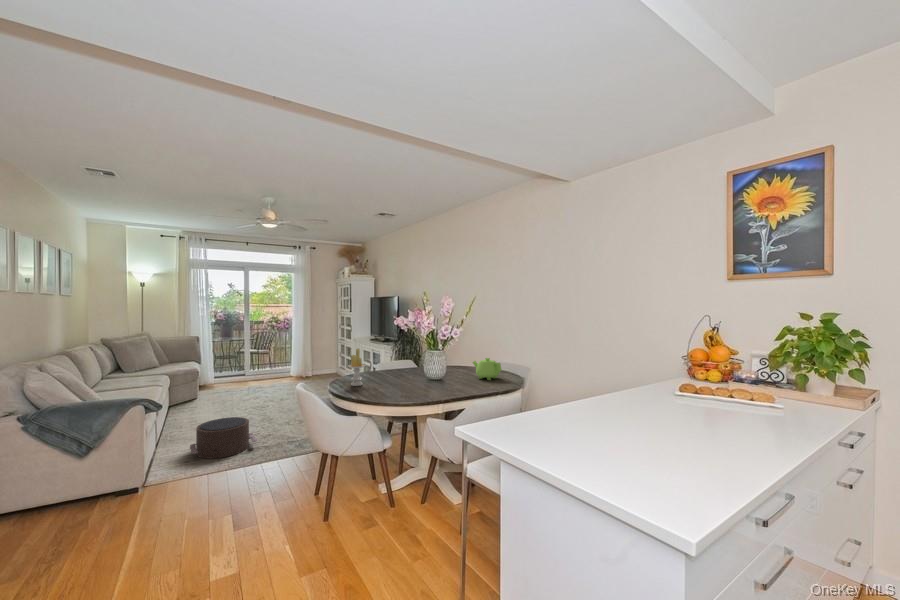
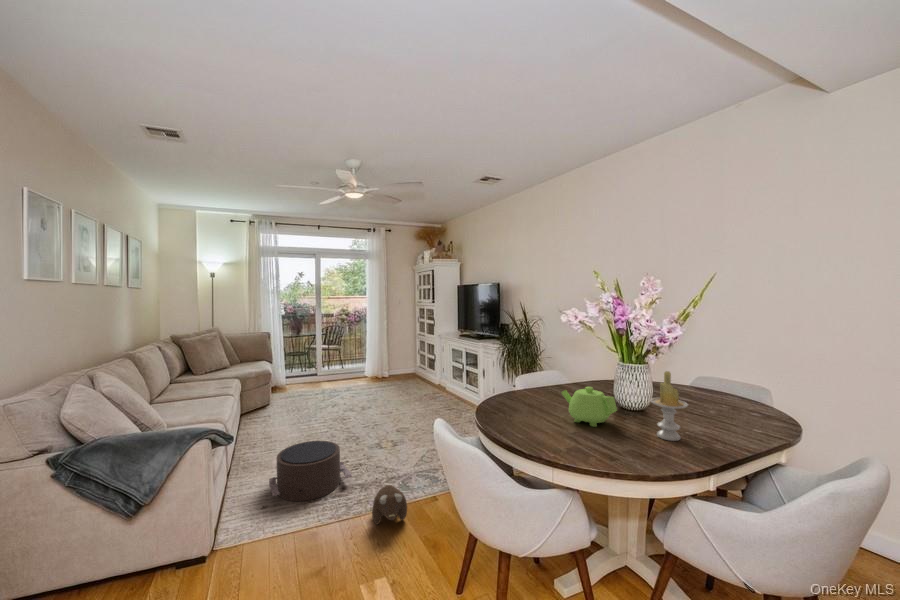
candle: present [348,349,366,386] -> present [650,371,688,441]
teapot: present [473,358,502,380] -> present [561,387,617,427]
plush toy: none [267,441,294,468] -> present [372,485,407,524]

